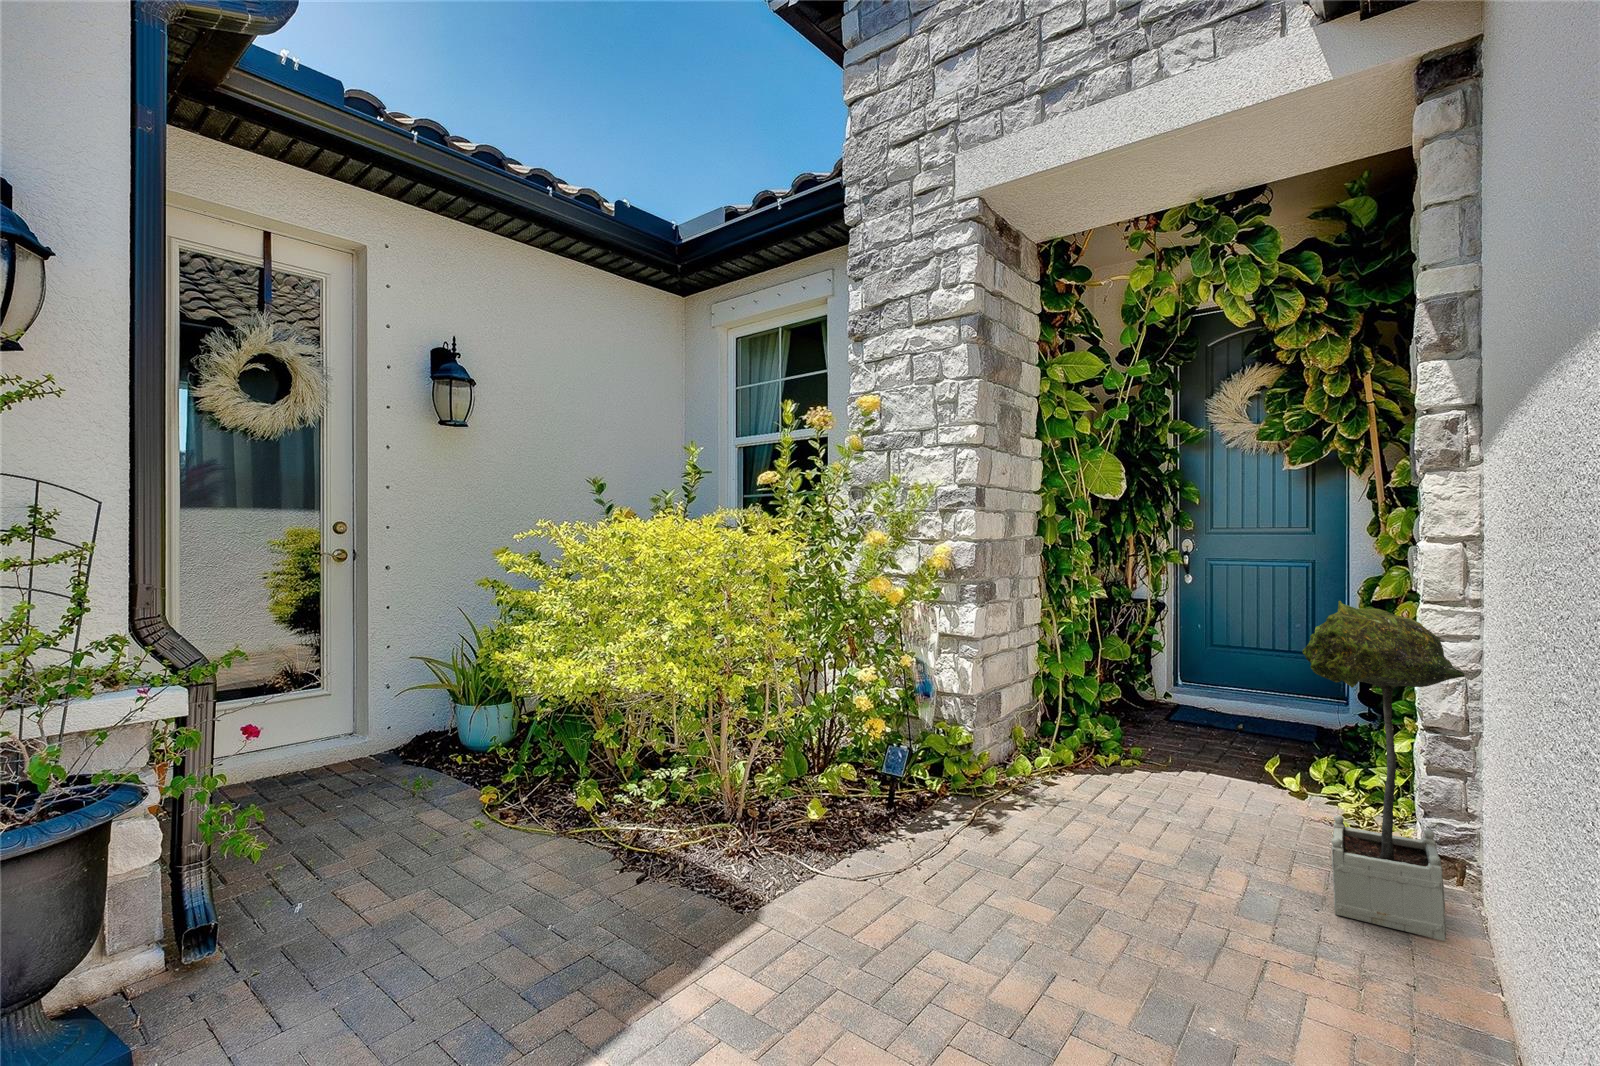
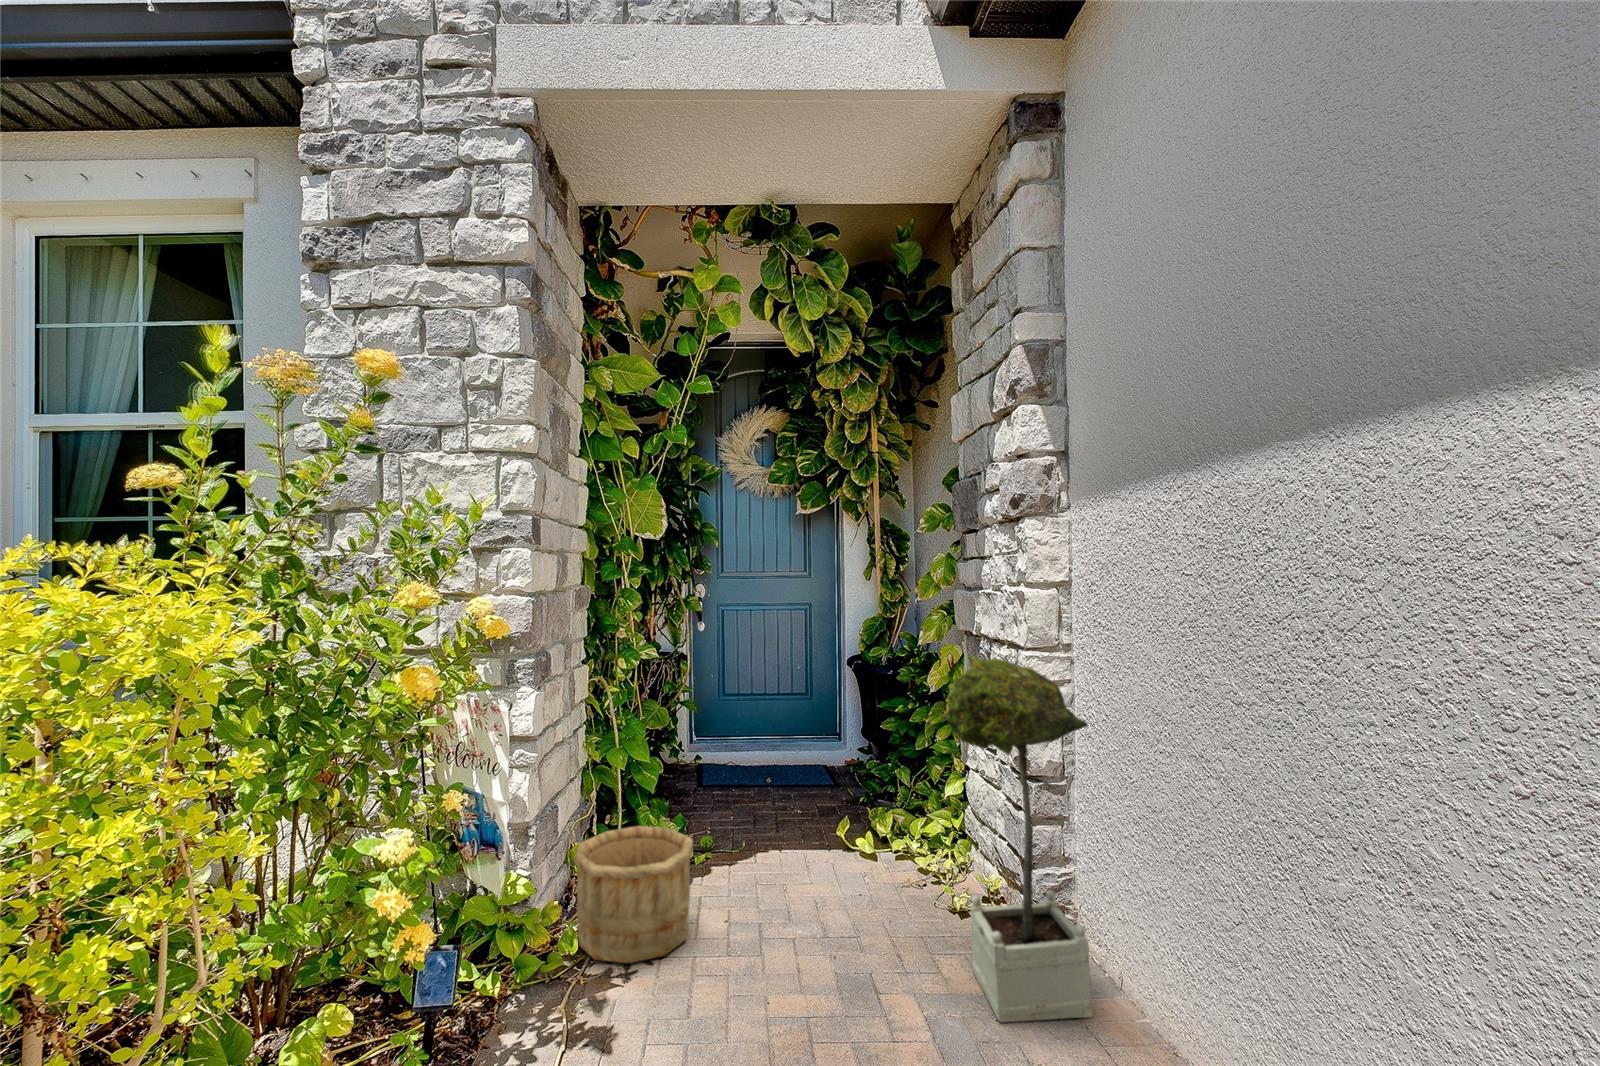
wooden bucket: none [1007,713,1099,804] -> present [574,826,693,963]

